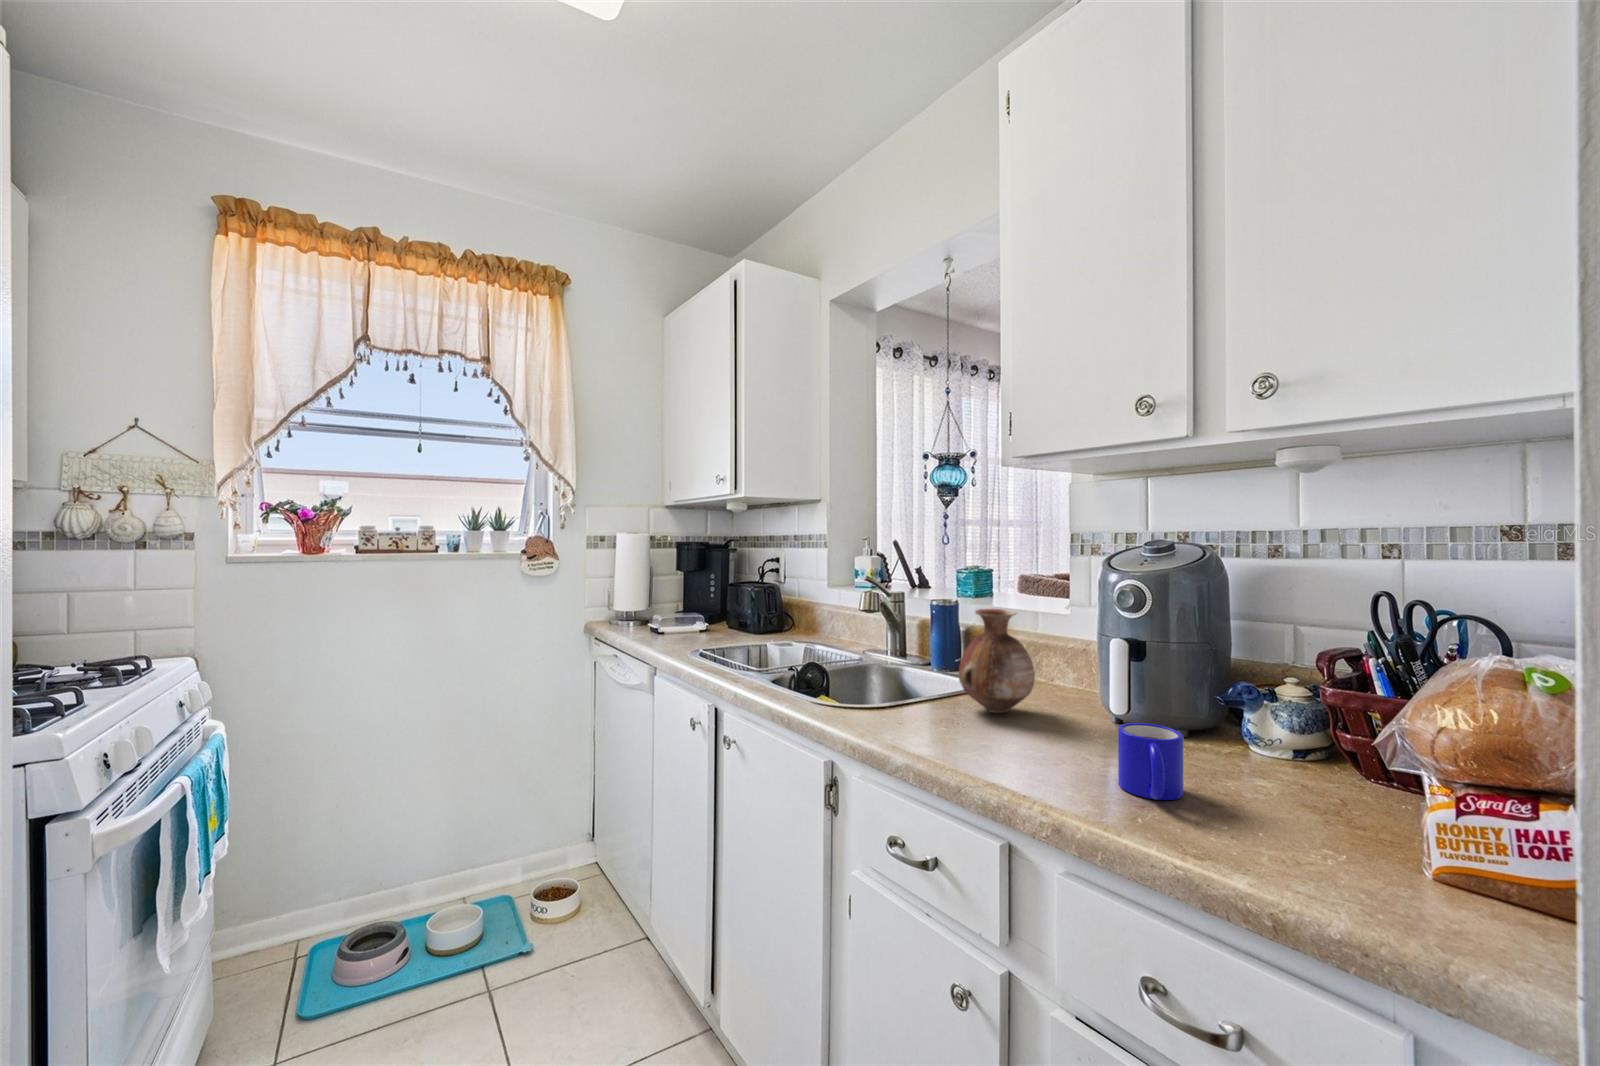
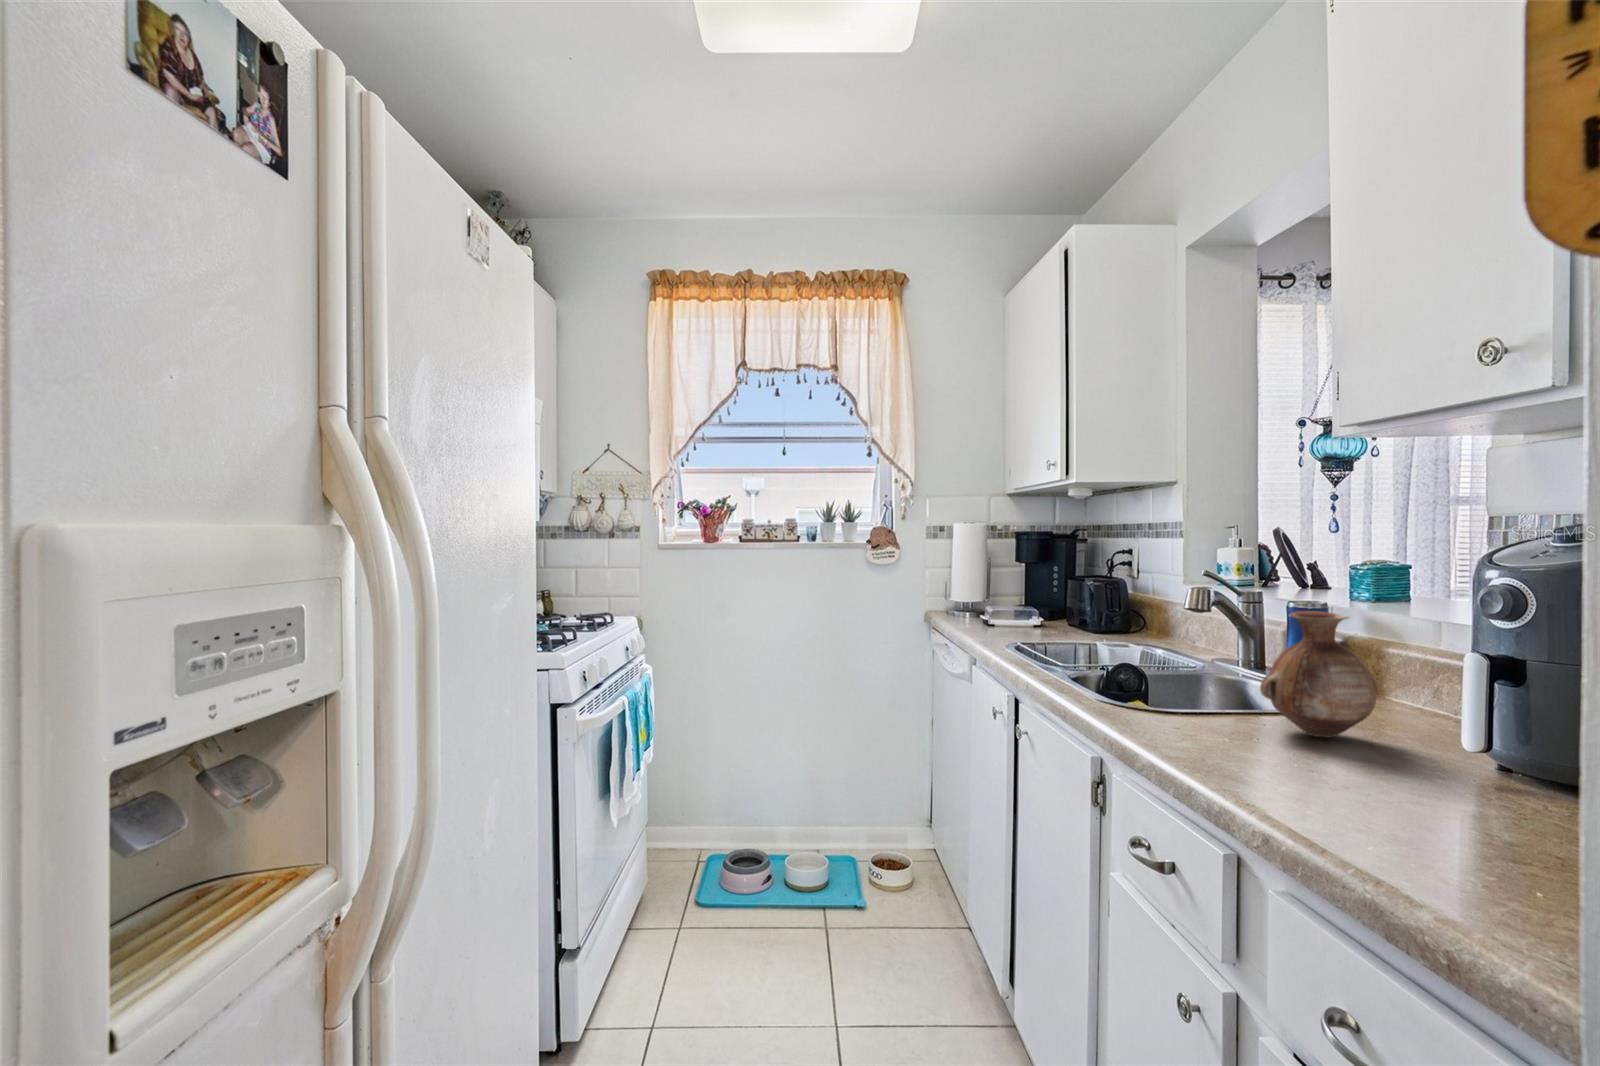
mug: present [1118,723,1184,800] -> none [1393,750,1487,845]

